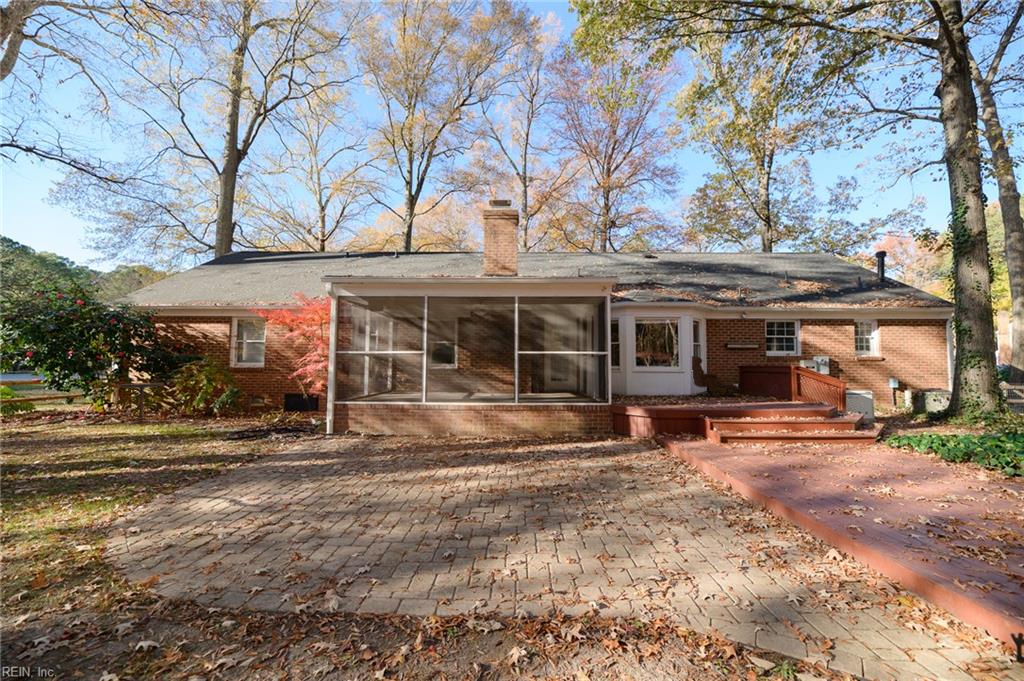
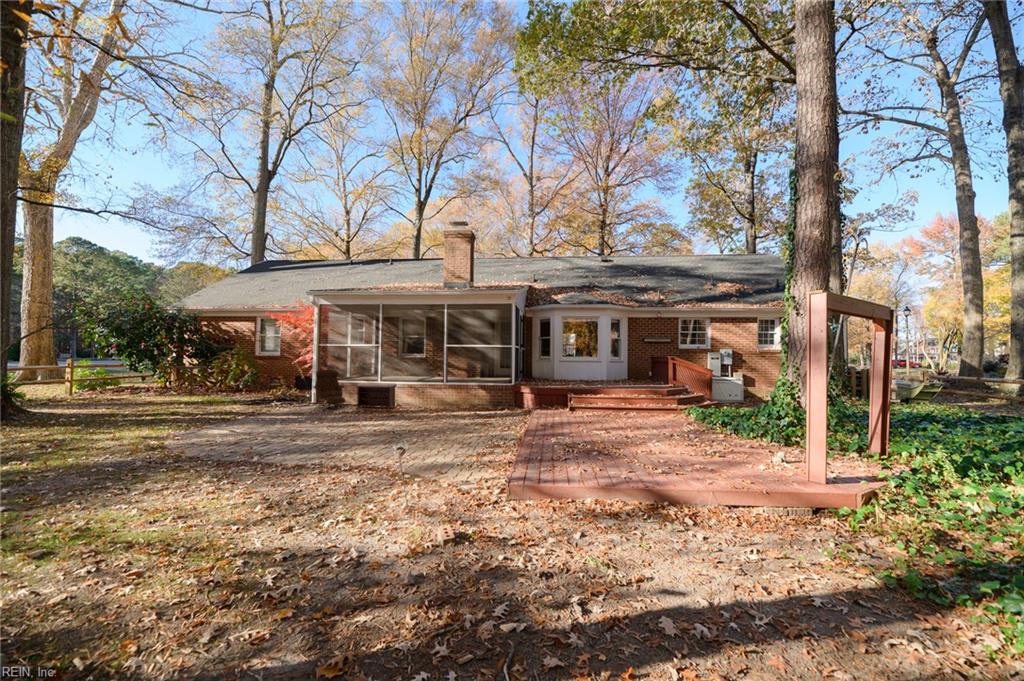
lounge chair: present [692,356,739,396] -> present [314,370,345,408]
bench: none [395,404,450,440] -> present [357,383,397,409]

